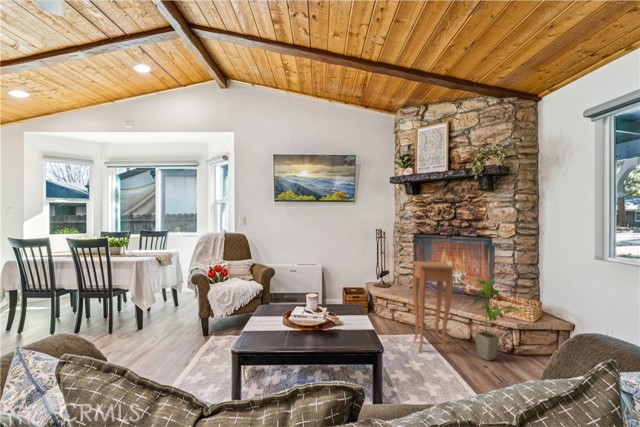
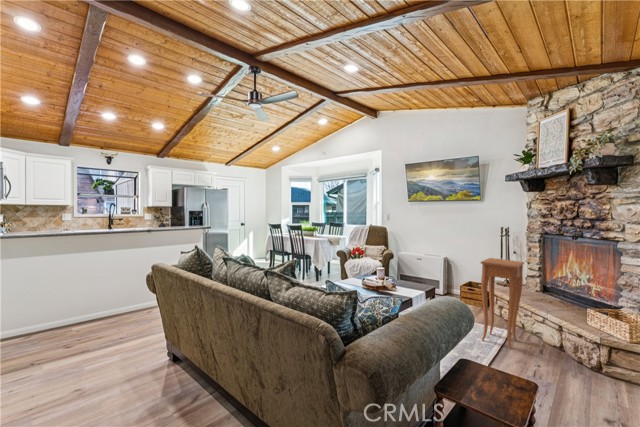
house plant: present [474,279,519,361] -> none [531,280,584,367]

